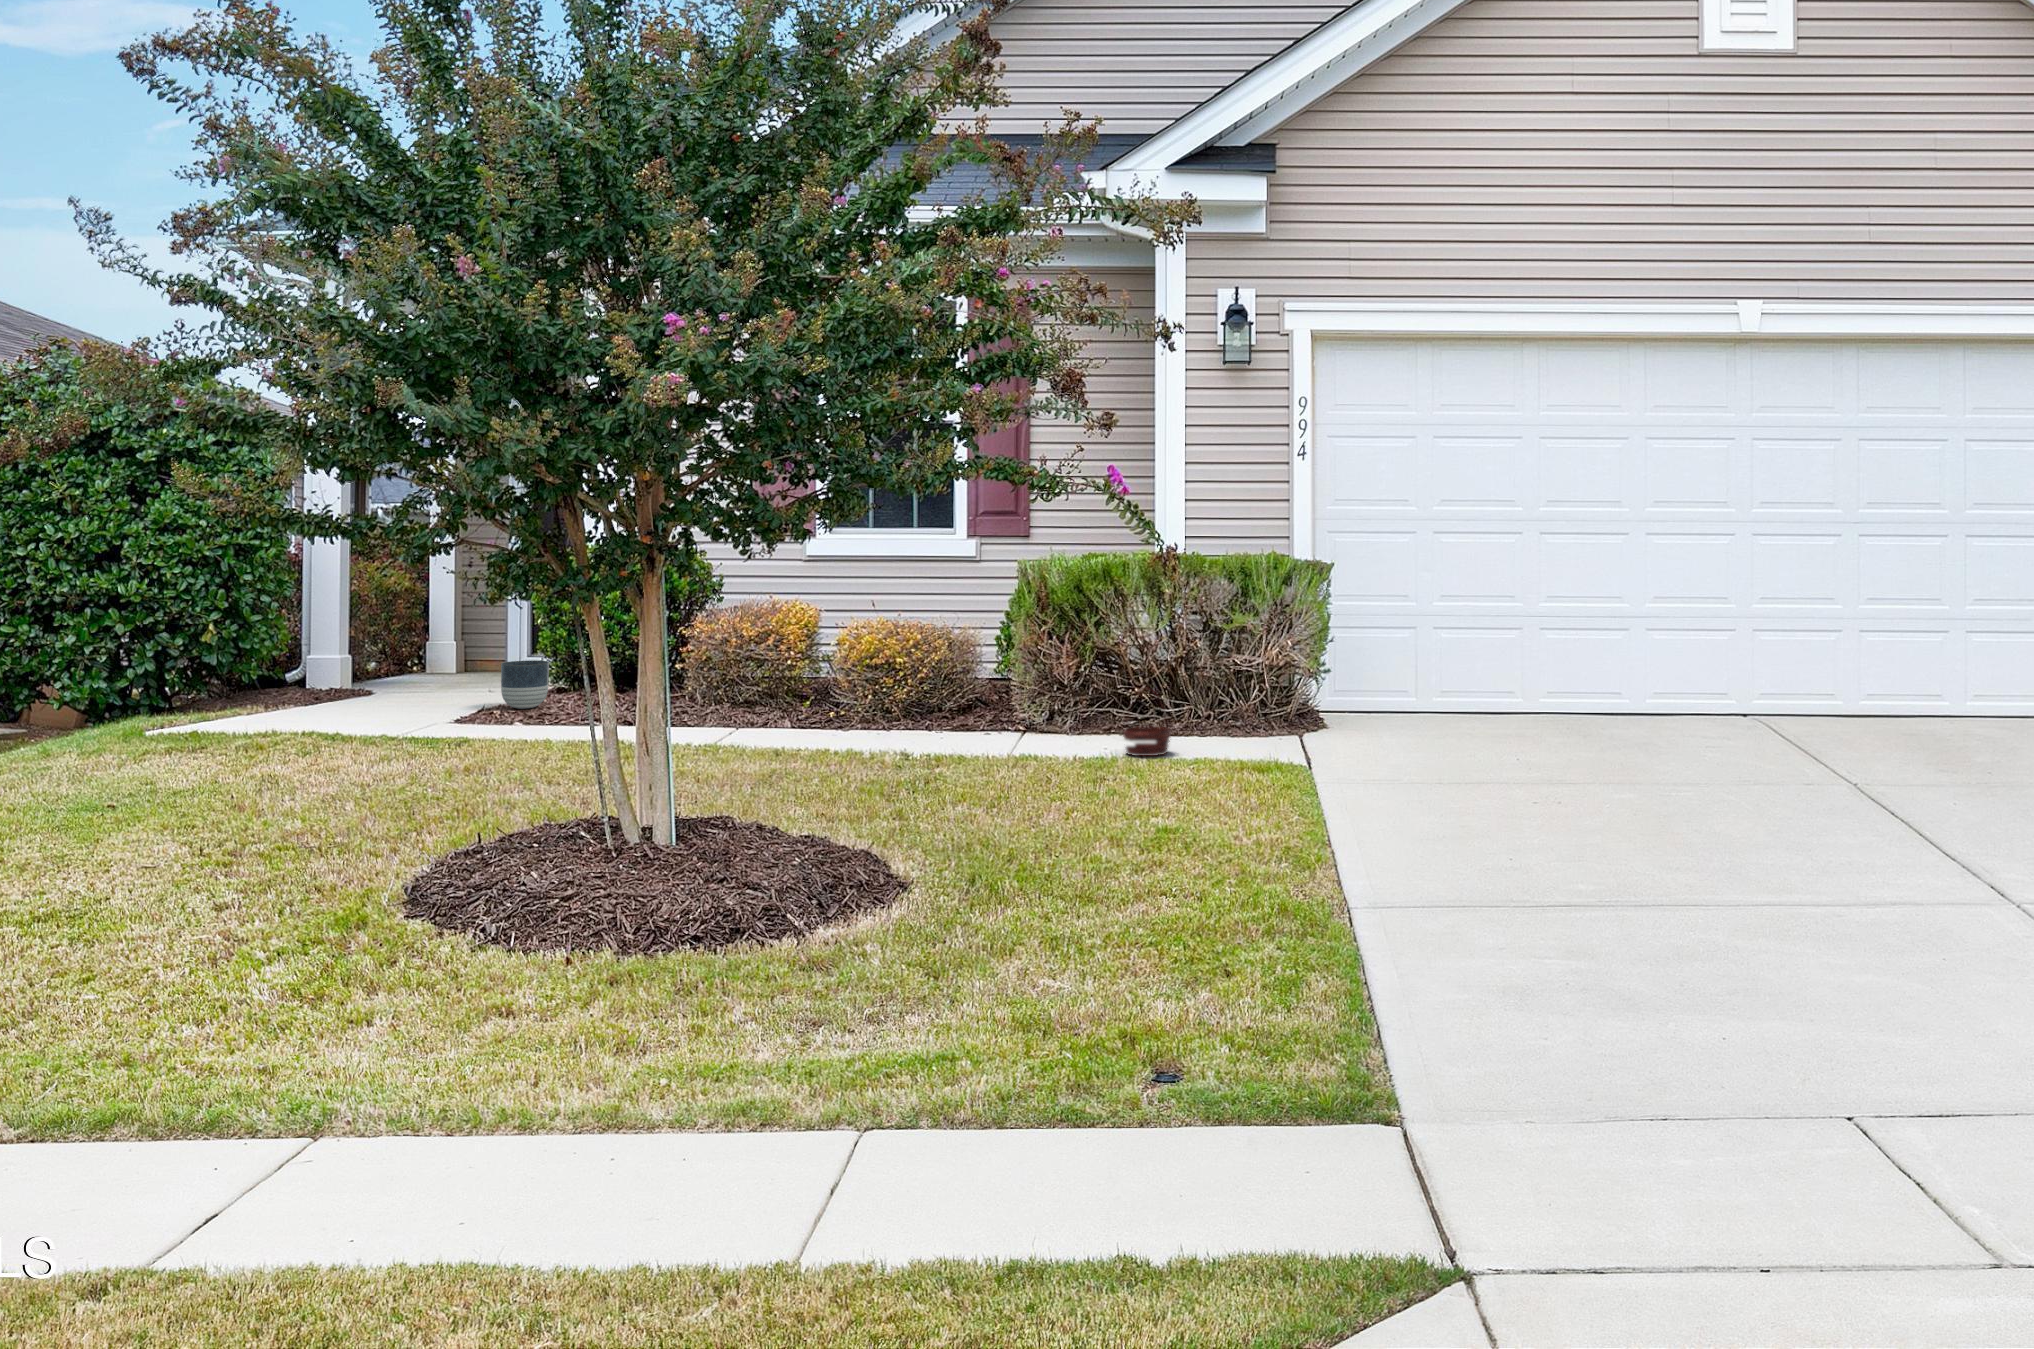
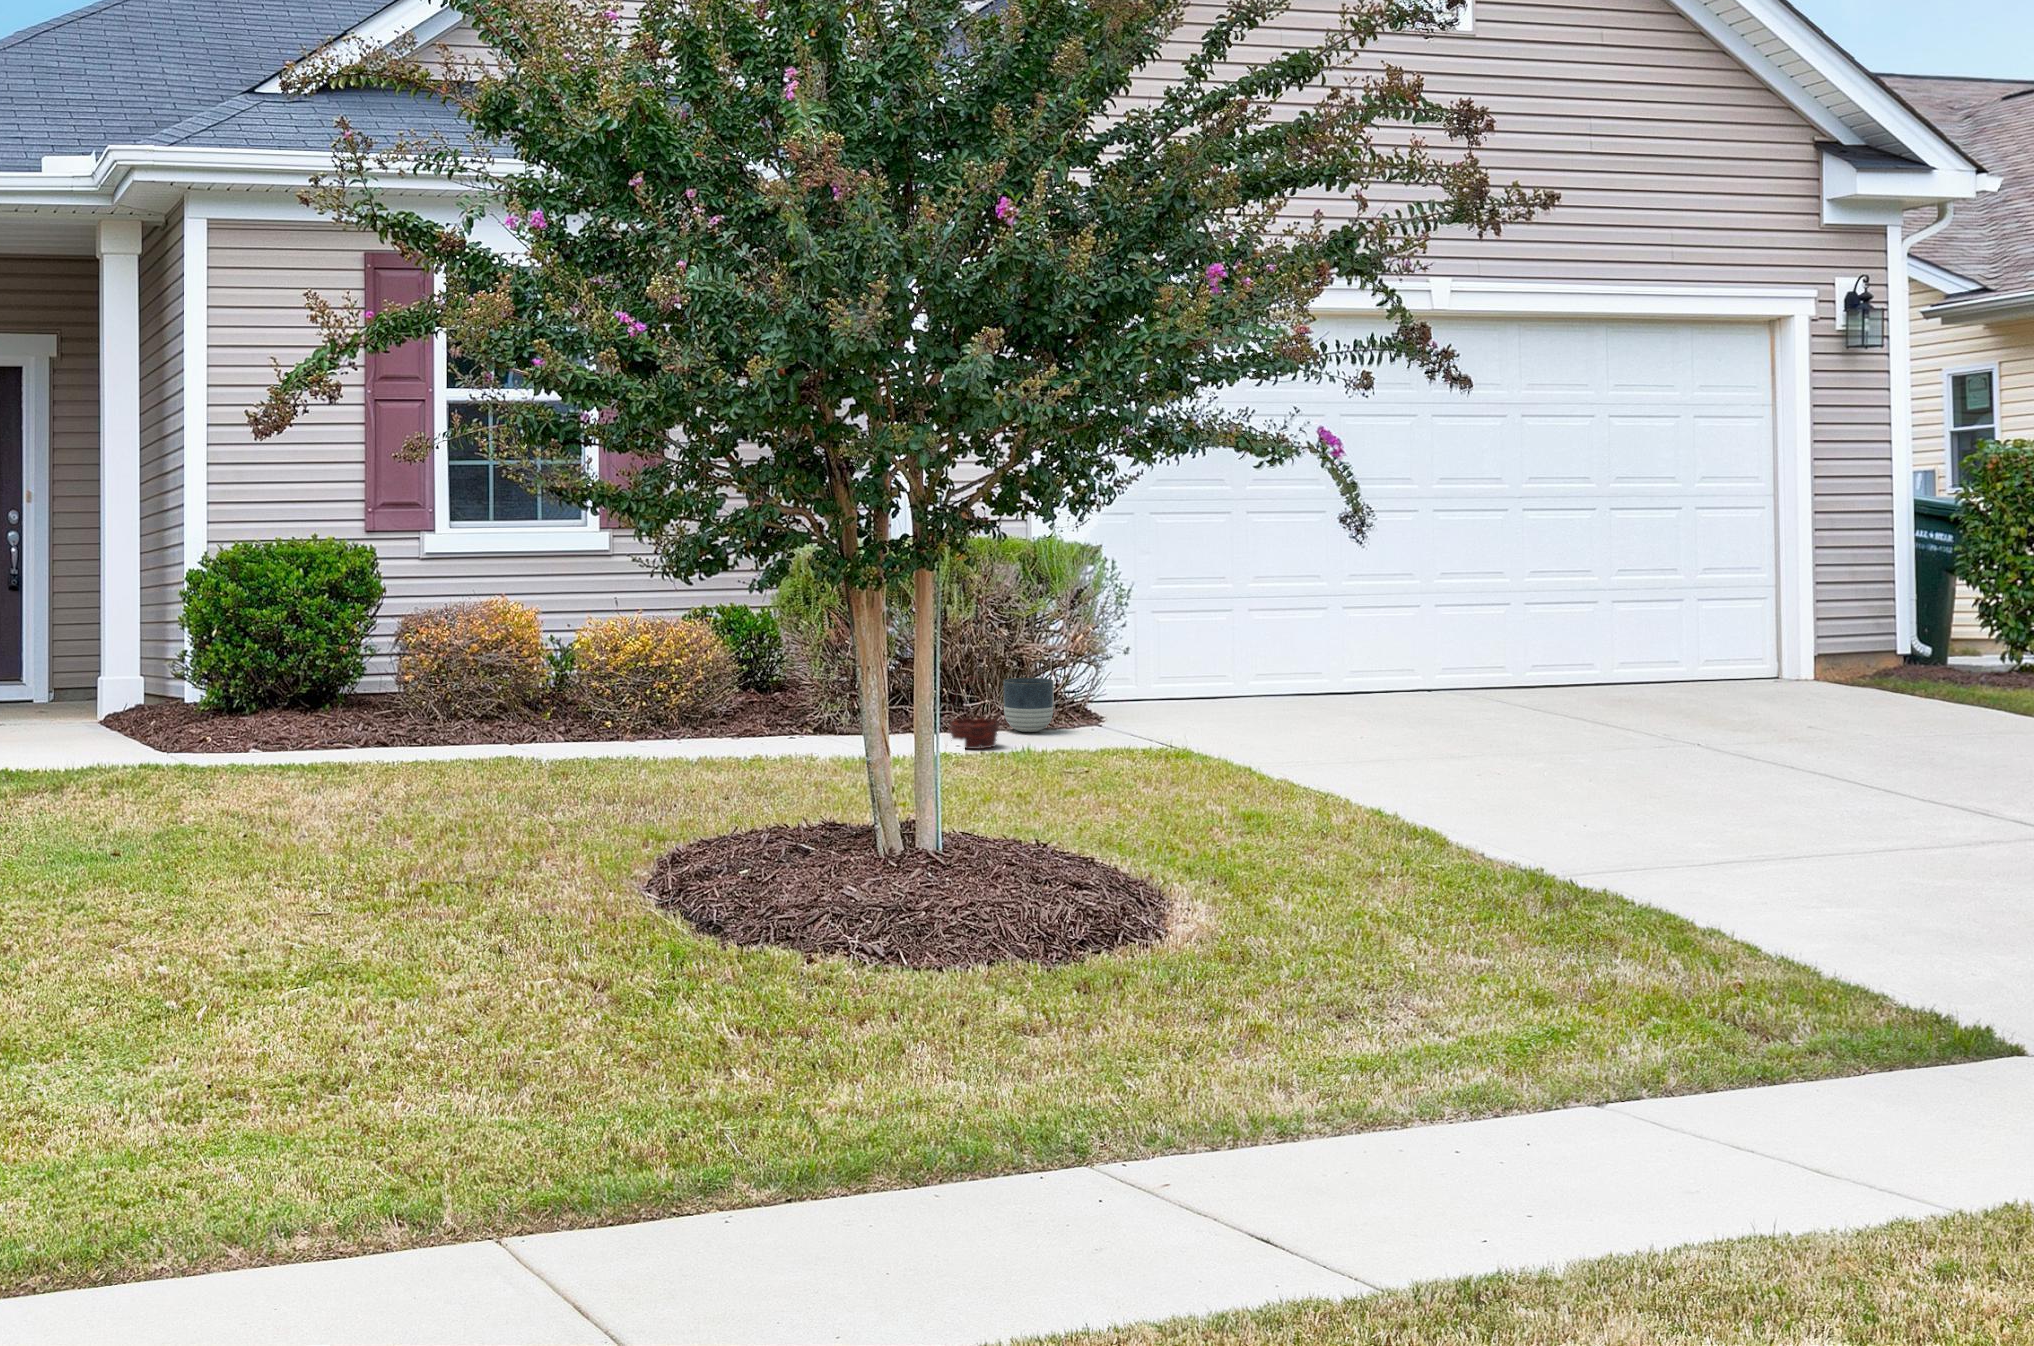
planter: present [501,660,549,709] -> present [1003,678,1054,732]

